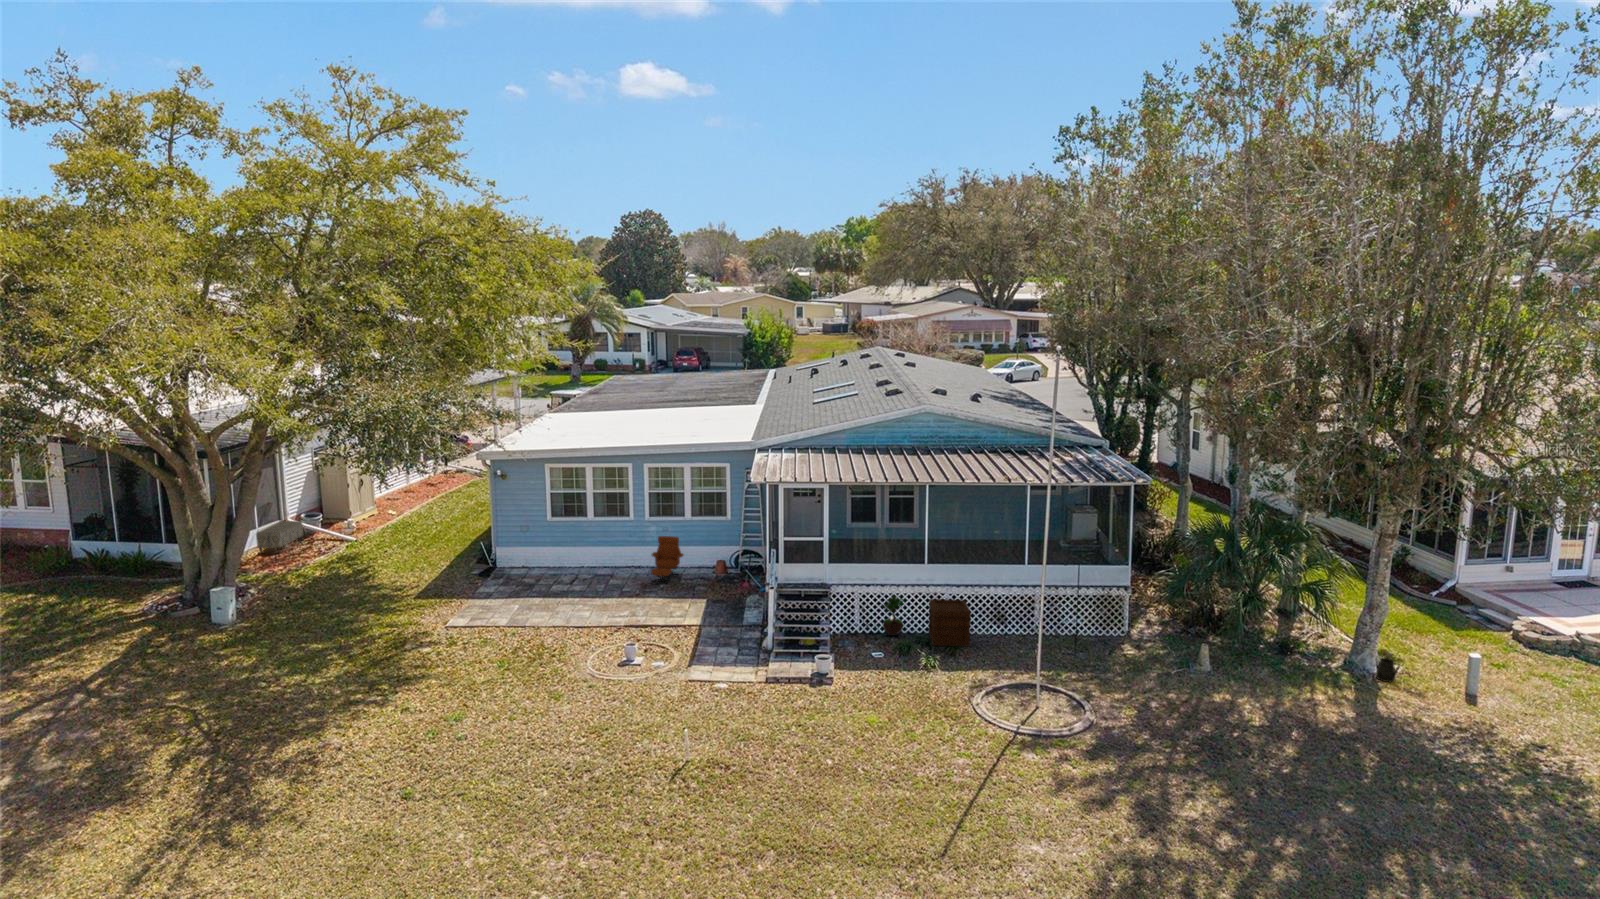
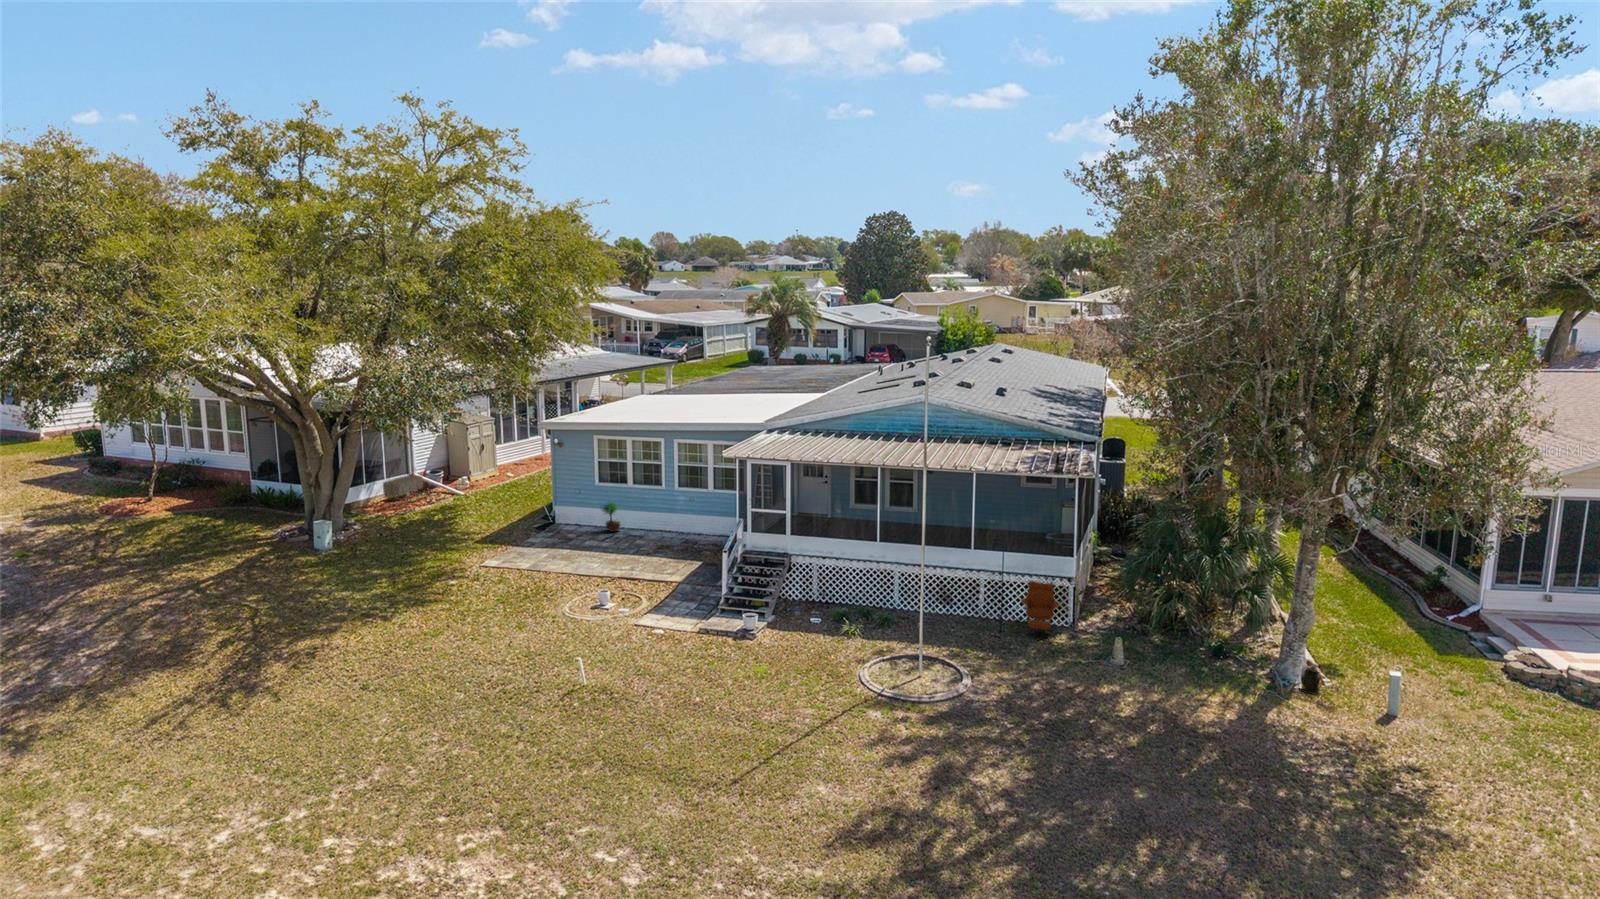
lounge chair: present [651,536,683,584] -> present [1021,580,1059,639]
potted tree: present [883,595,904,635] -> present [602,502,620,531]
wooden crate: present [928,599,971,647] -> none [871,575,911,621]

